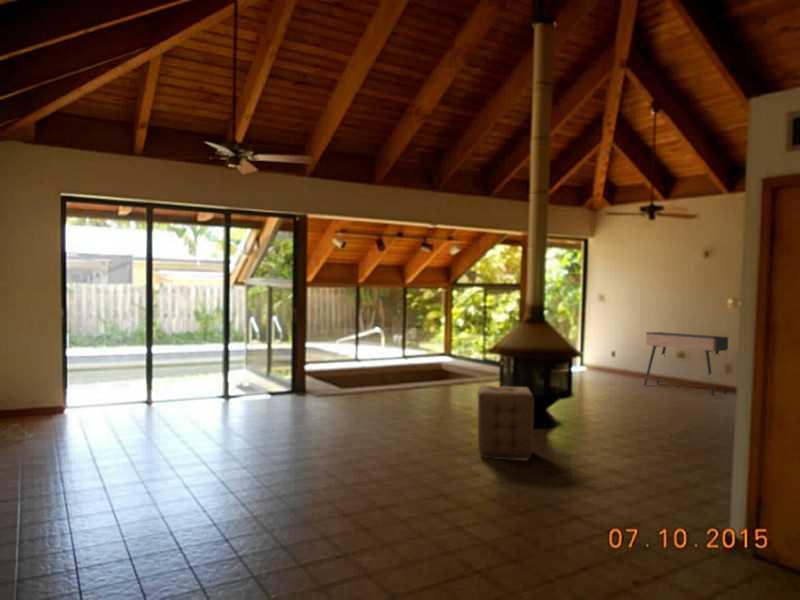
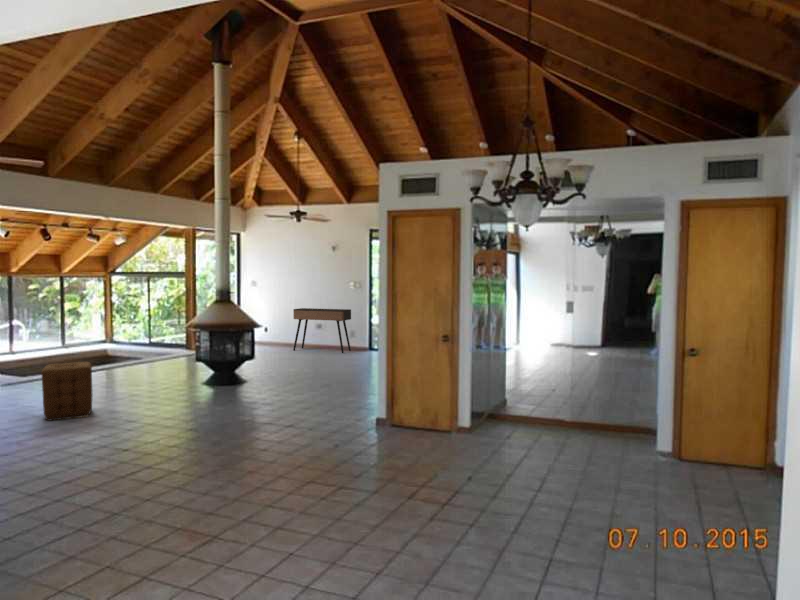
ottoman: present [477,386,534,460] -> present [42,362,93,420]

